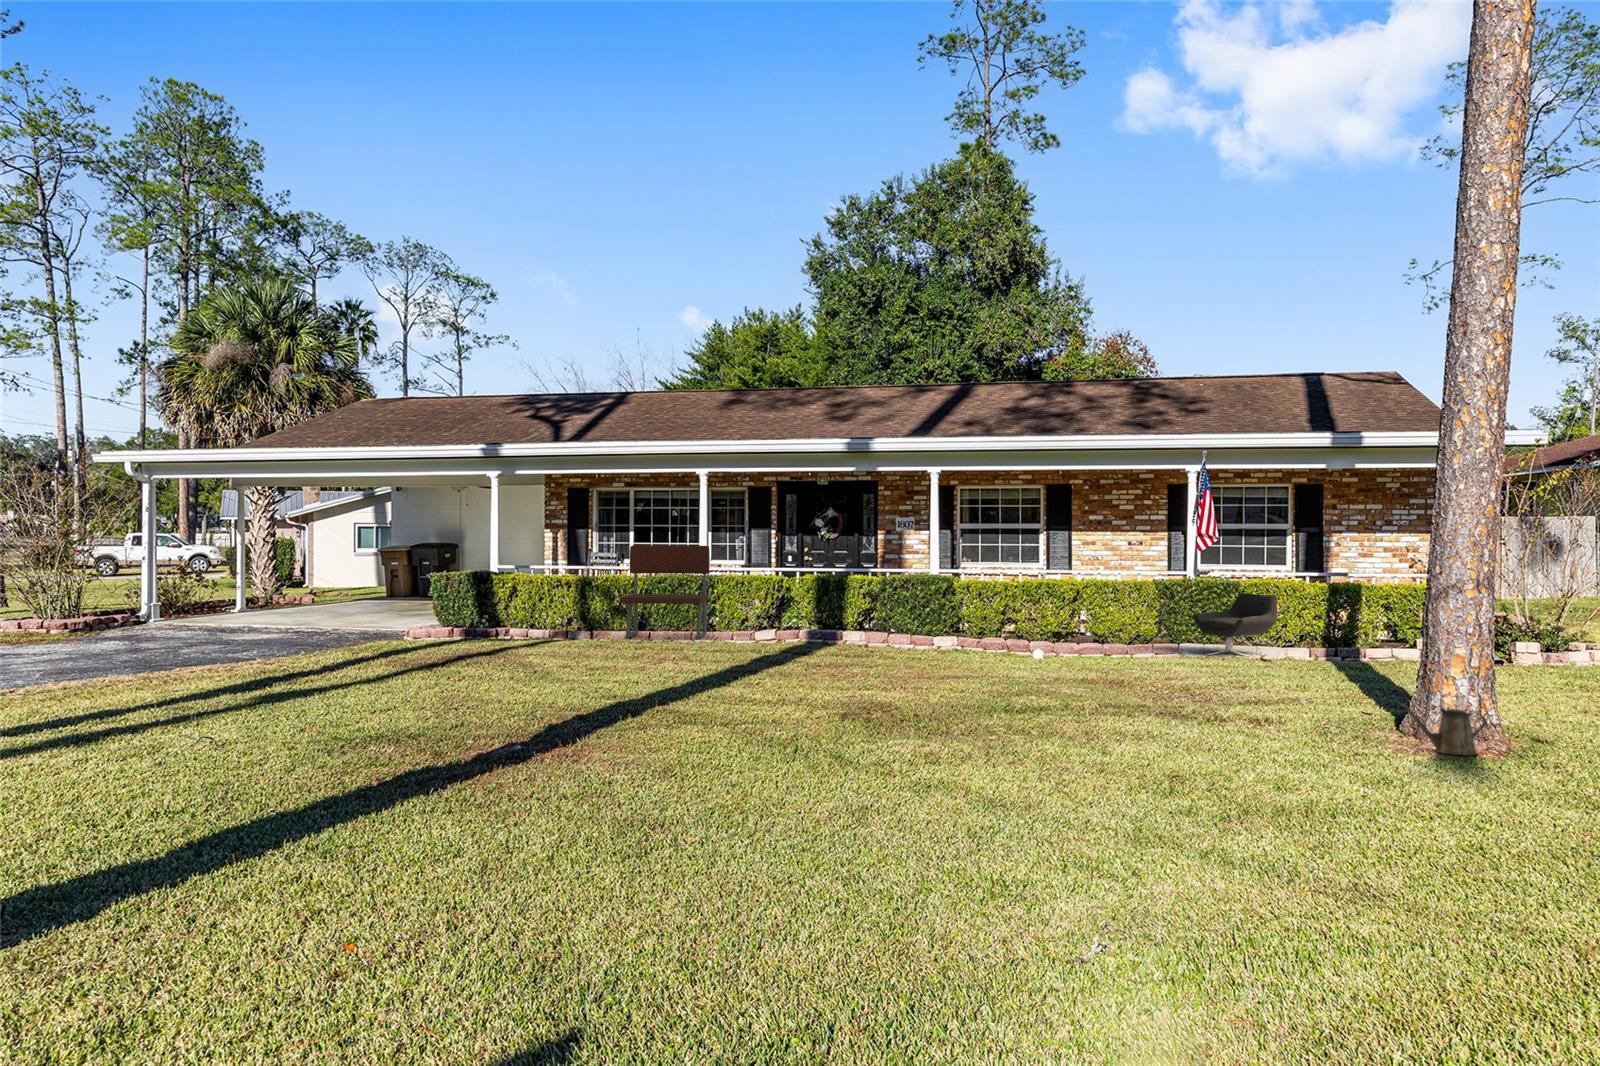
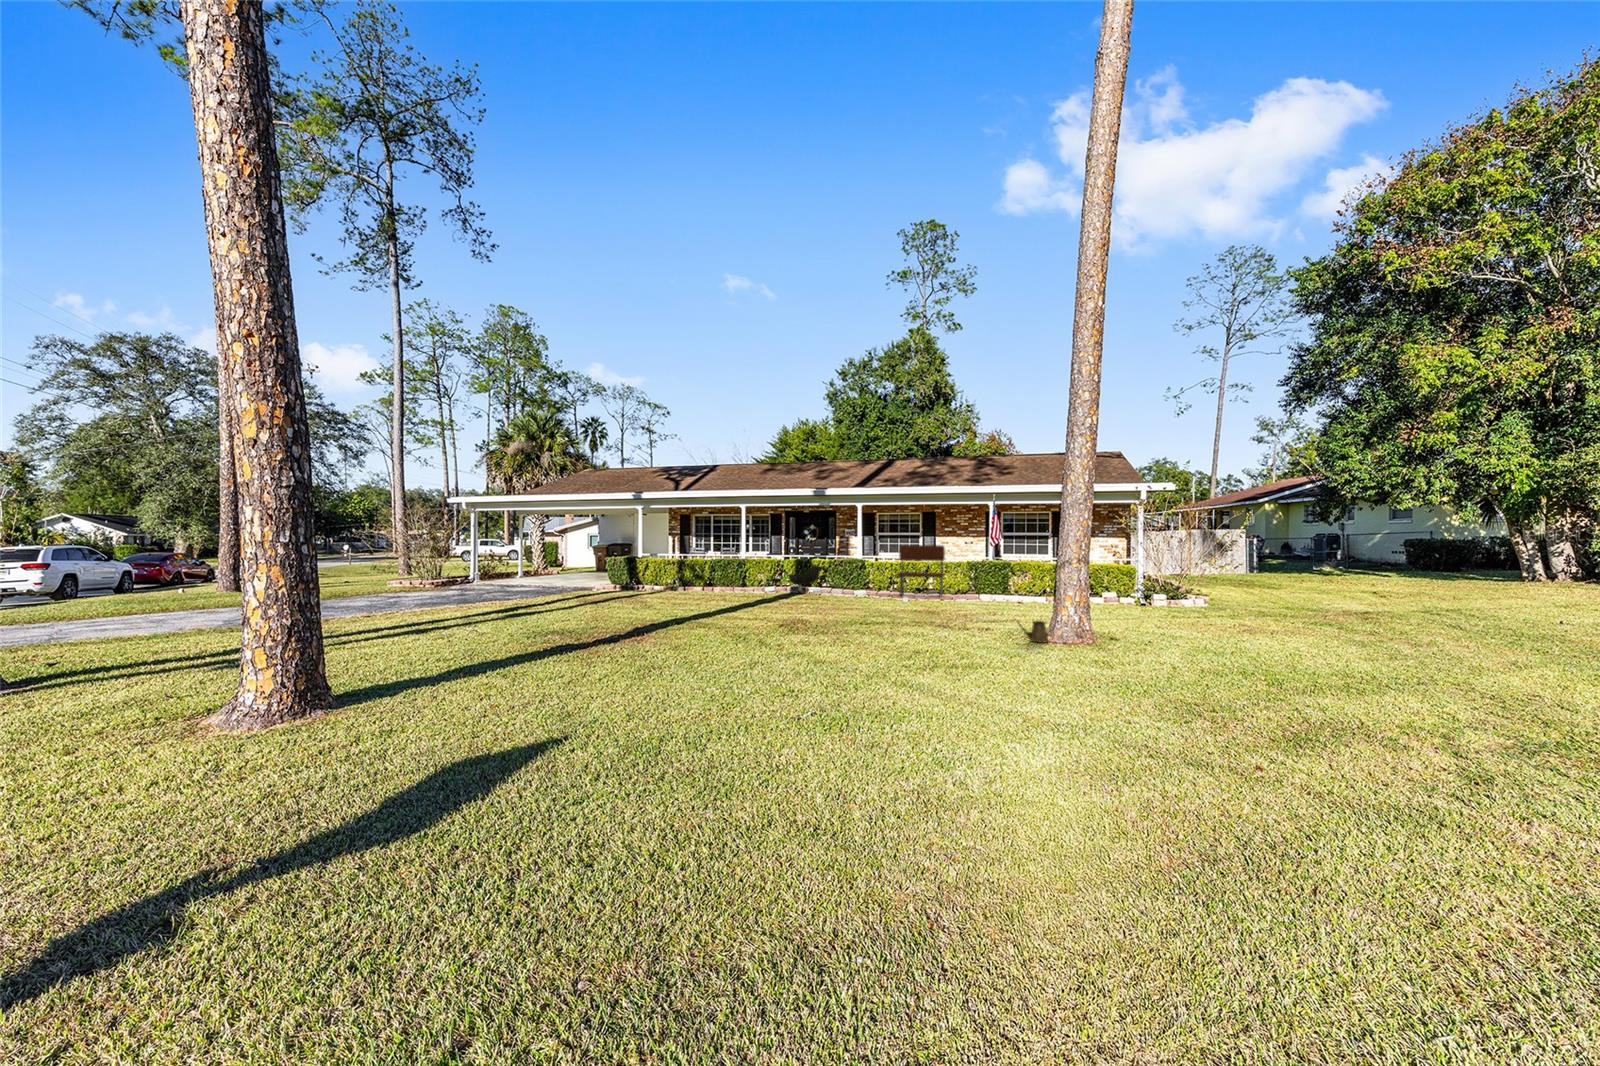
bench: present [620,545,710,639] -> present [897,545,945,597]
lounge chair: present [1192,593,1277,656] -> present [789,565,821,591]

